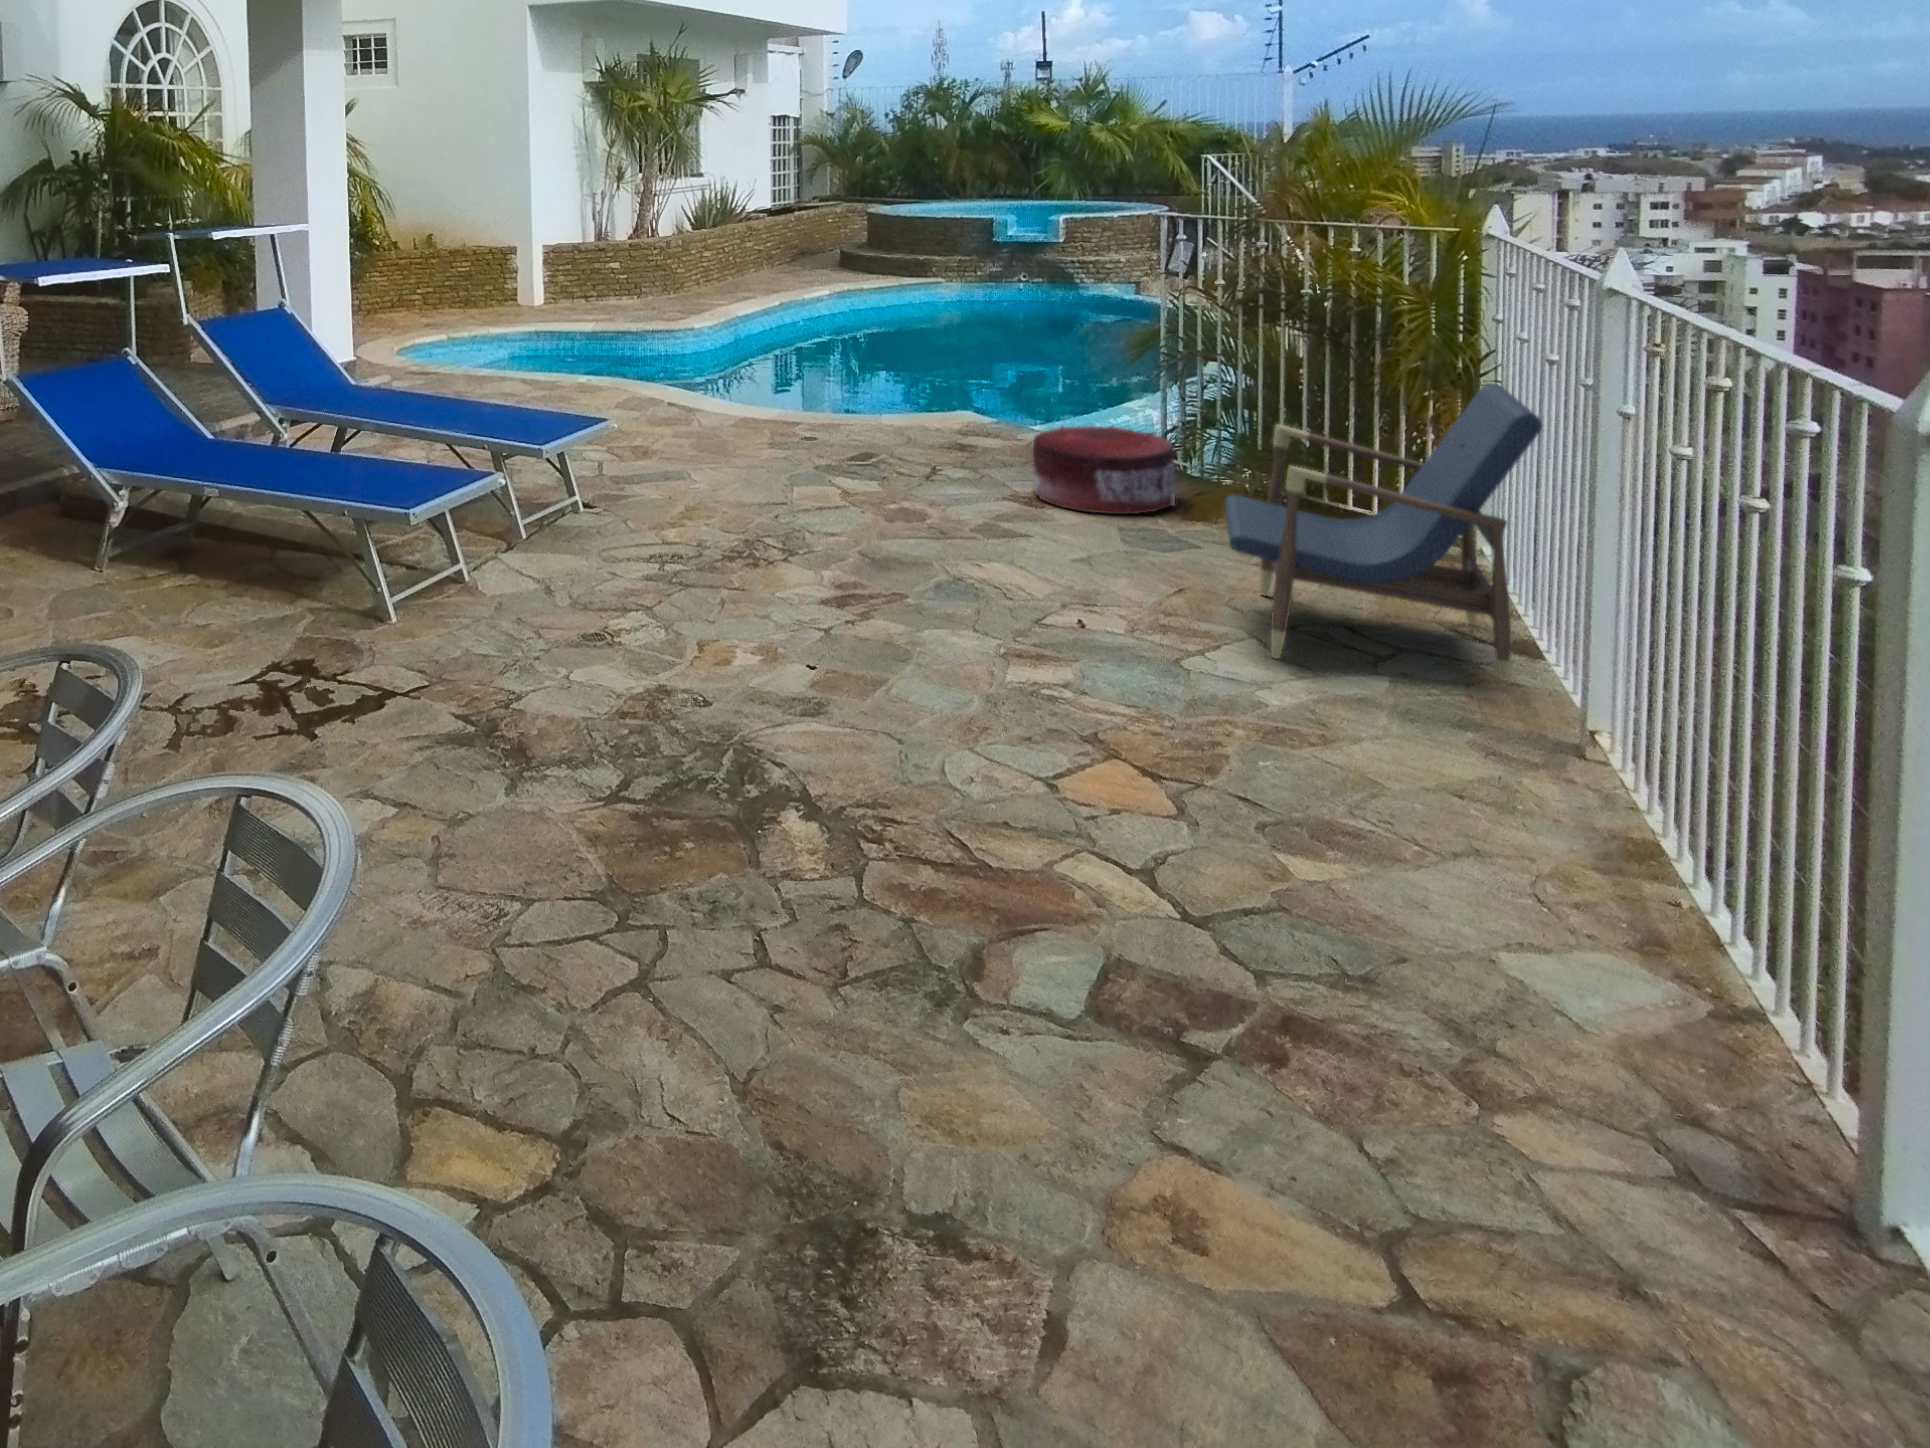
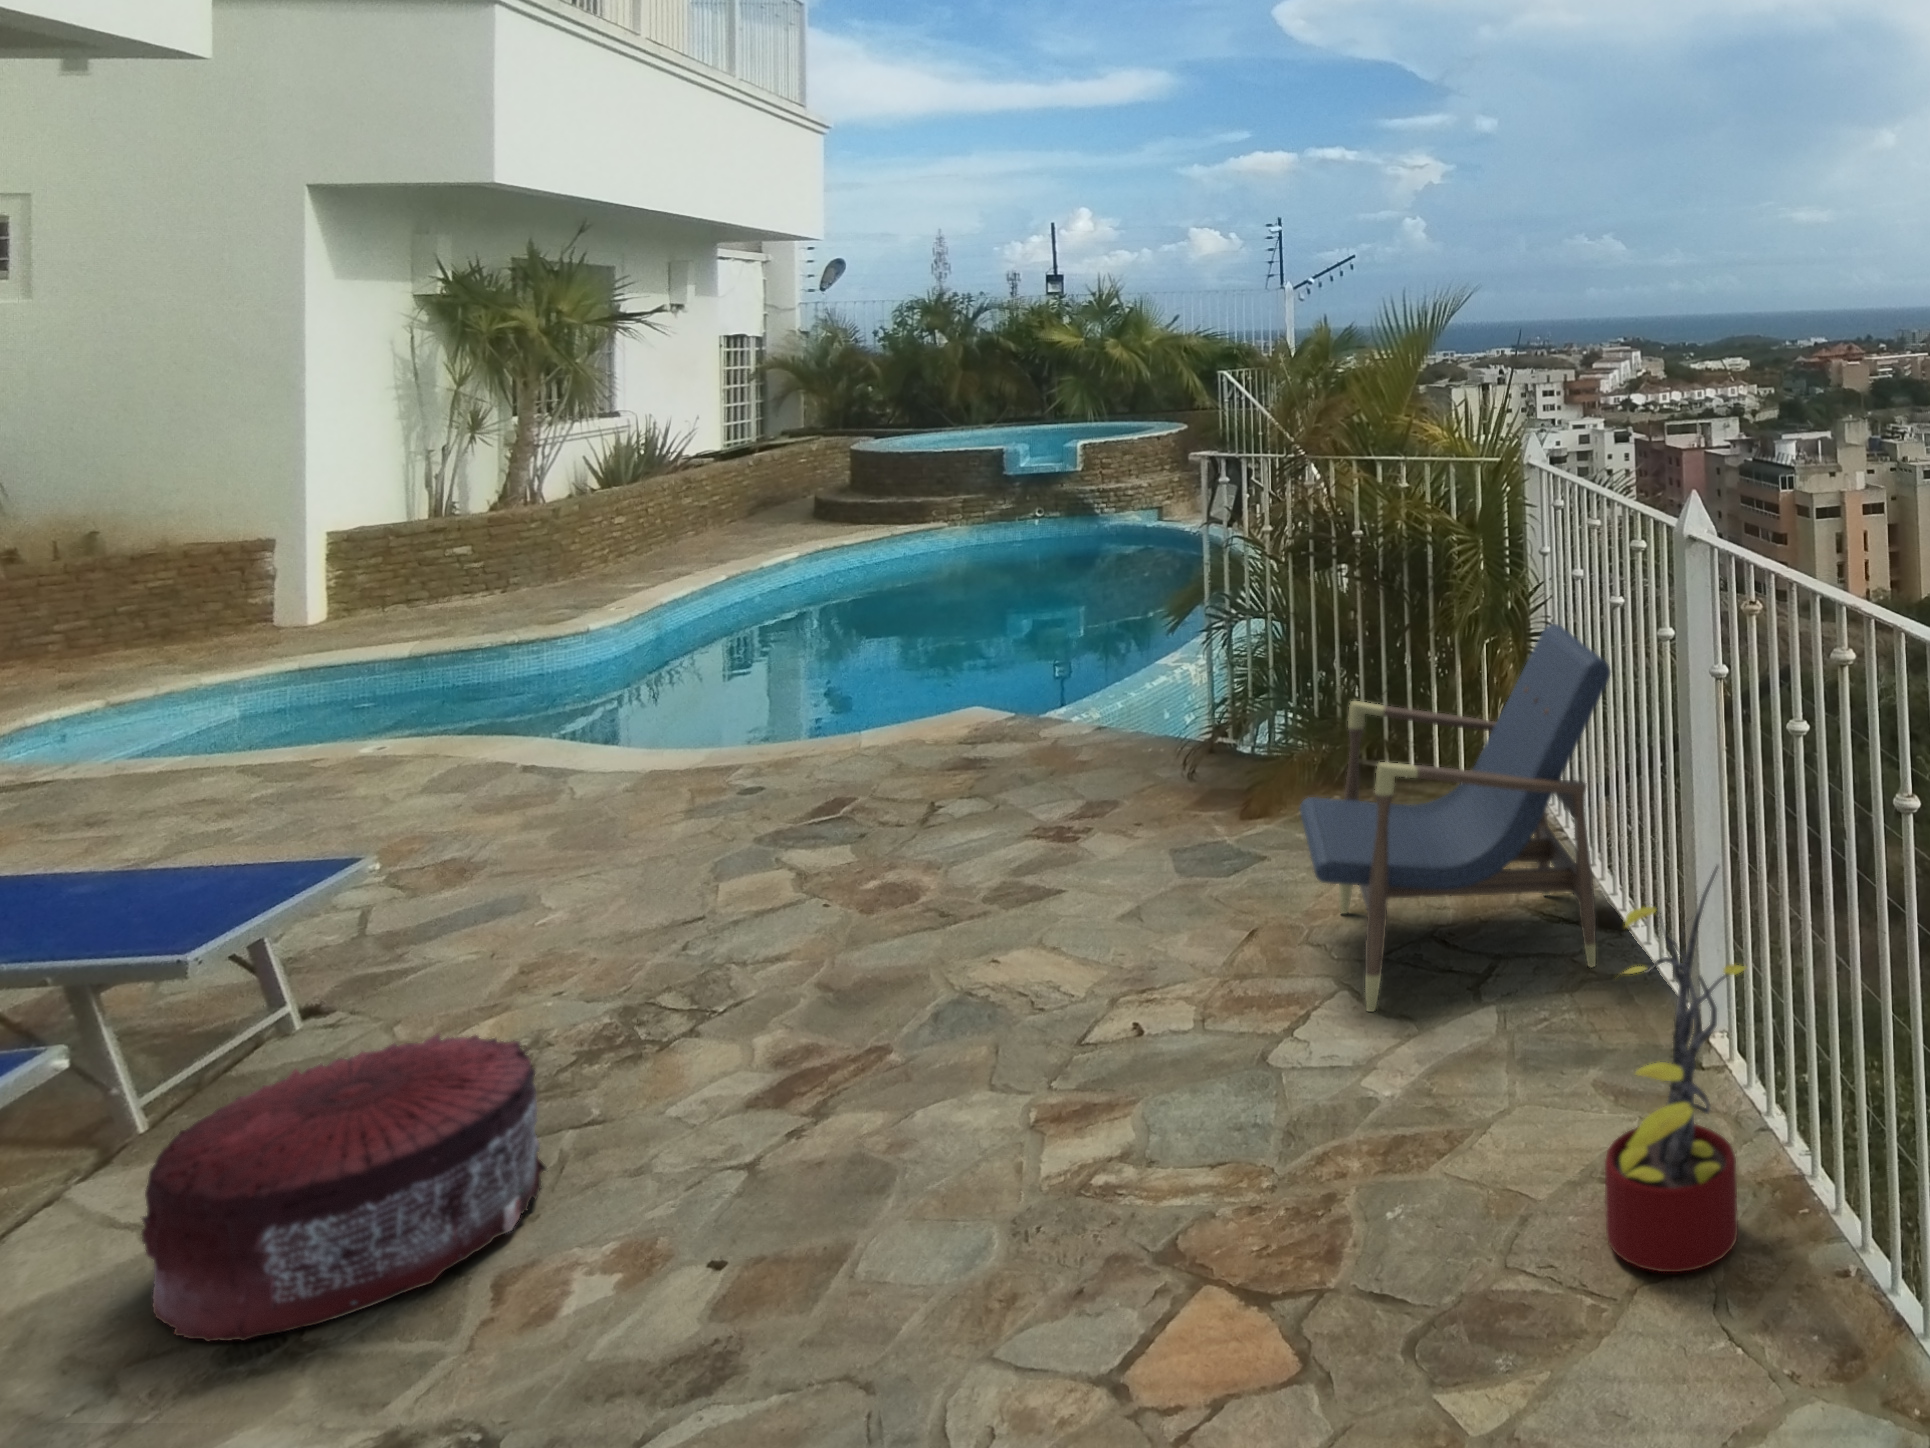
pouf: present [1033,426,1175,514] -> present [142,1033,547,1341]
decorative plant: none [1455,580,1636,875] -> present [1605,866,1746,1272]

